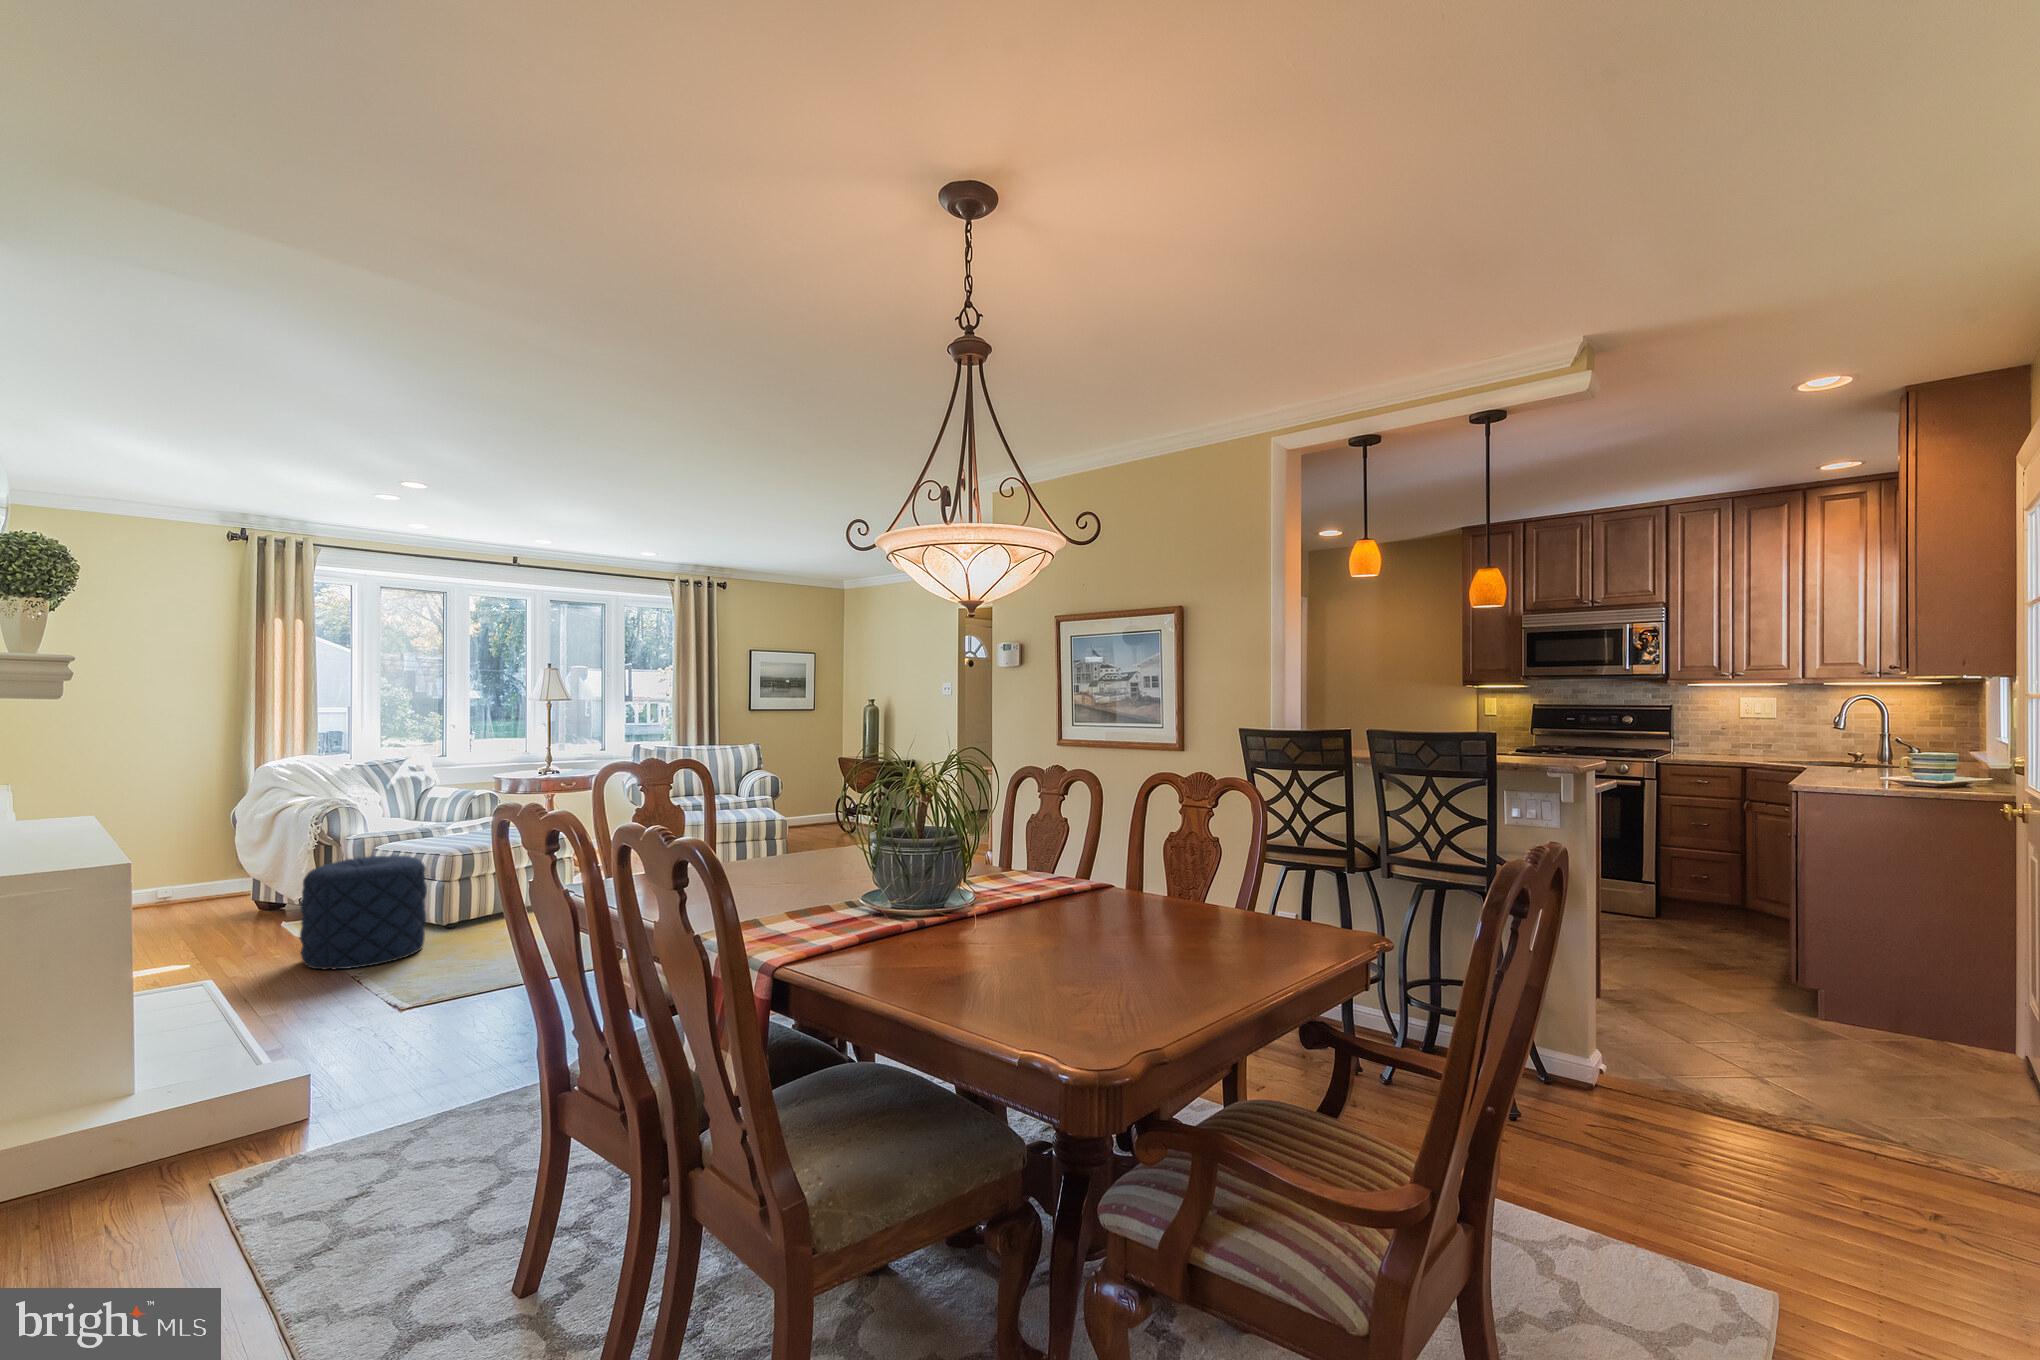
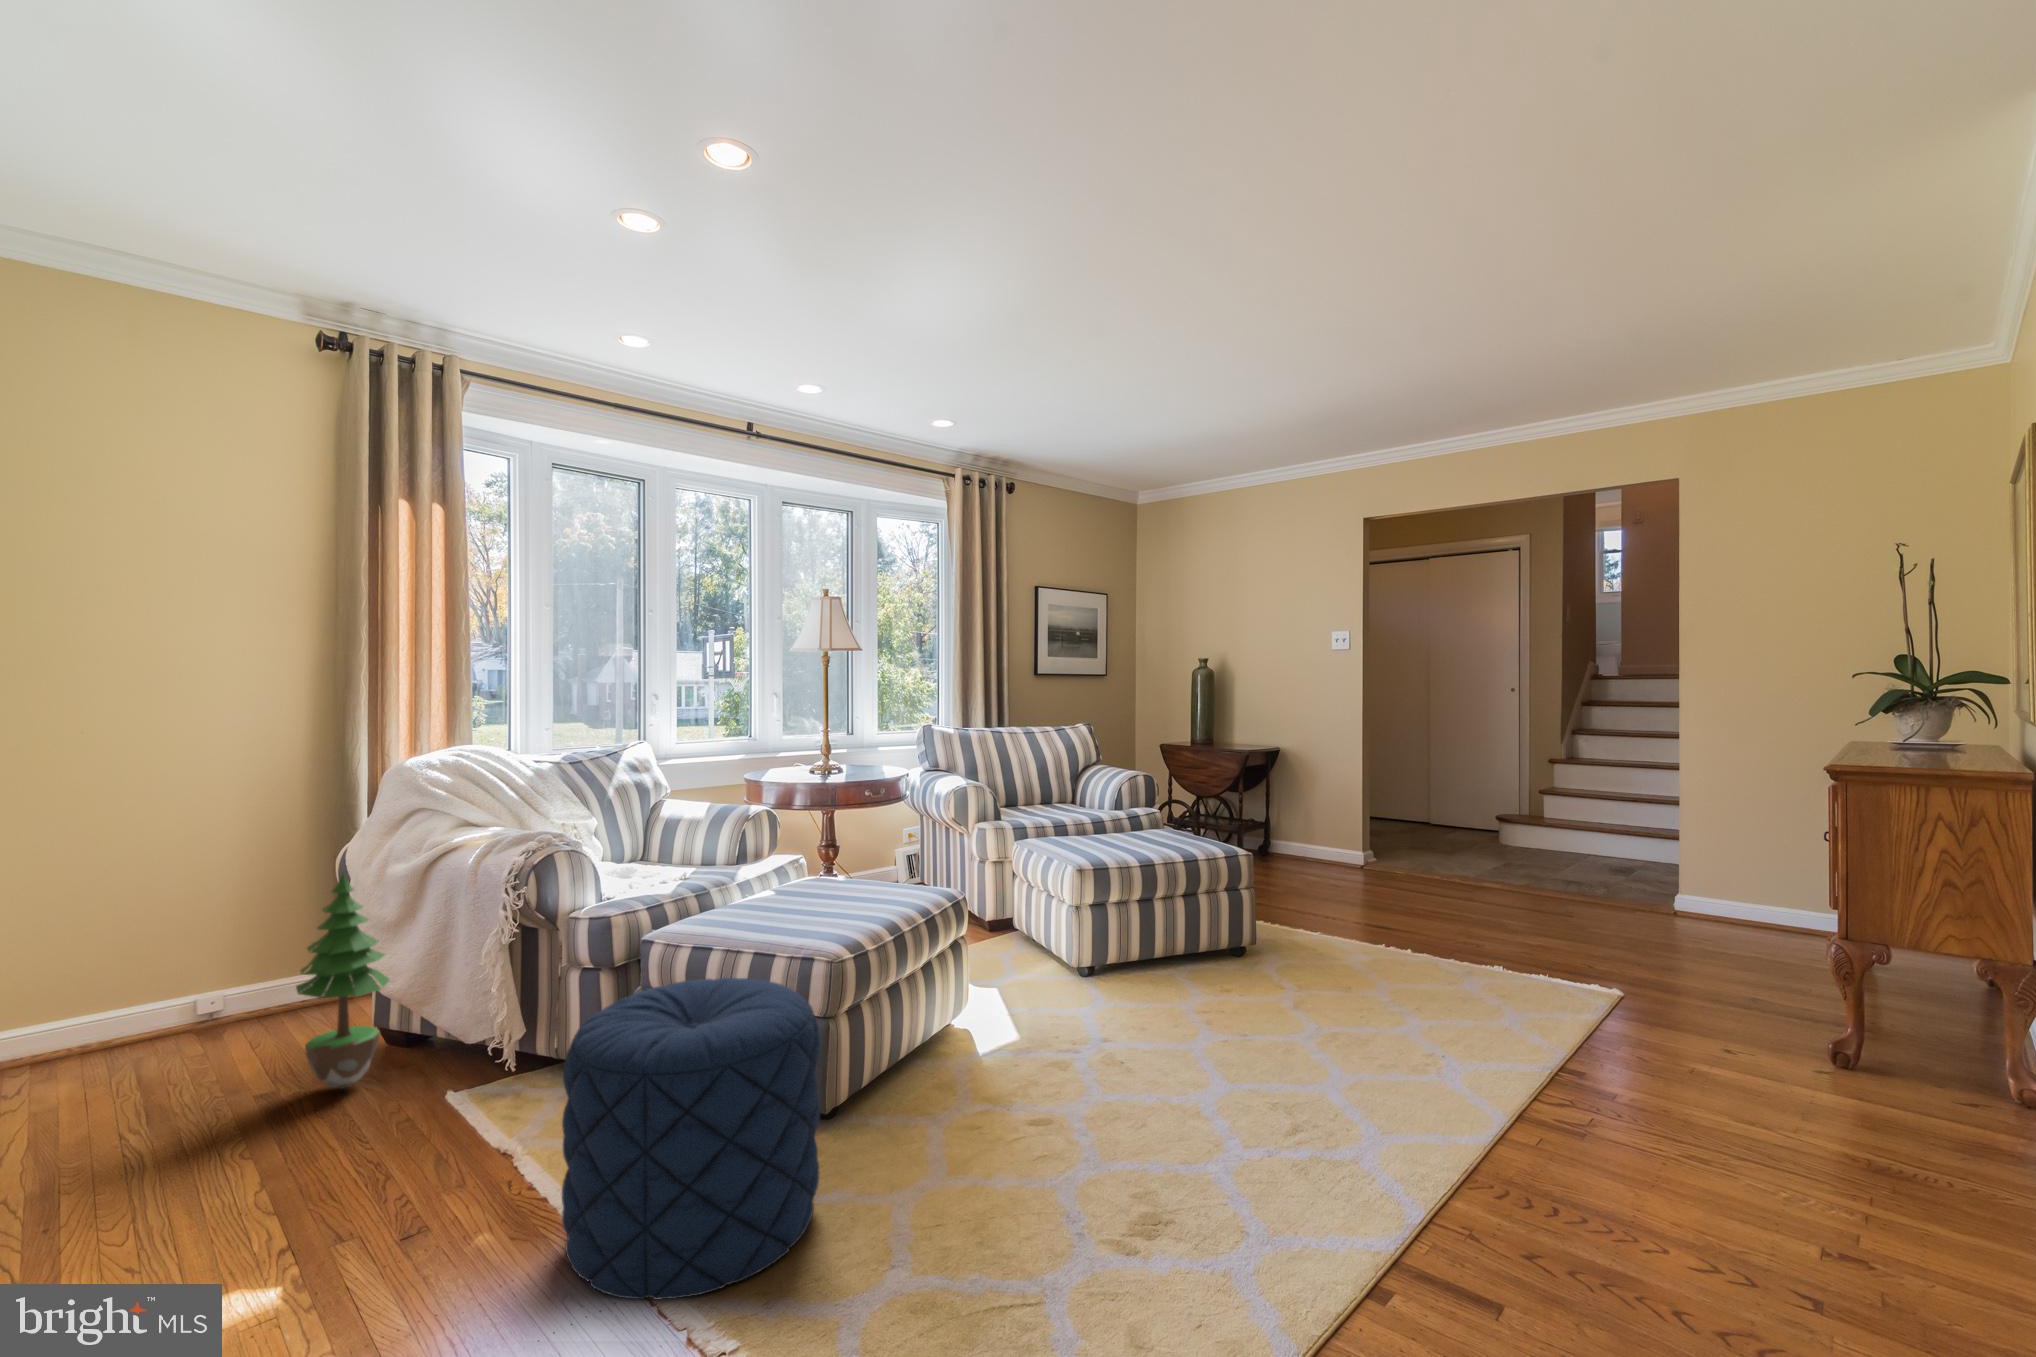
potted tree: none [204,816,254,924] -> present [296,874,389,1089]

